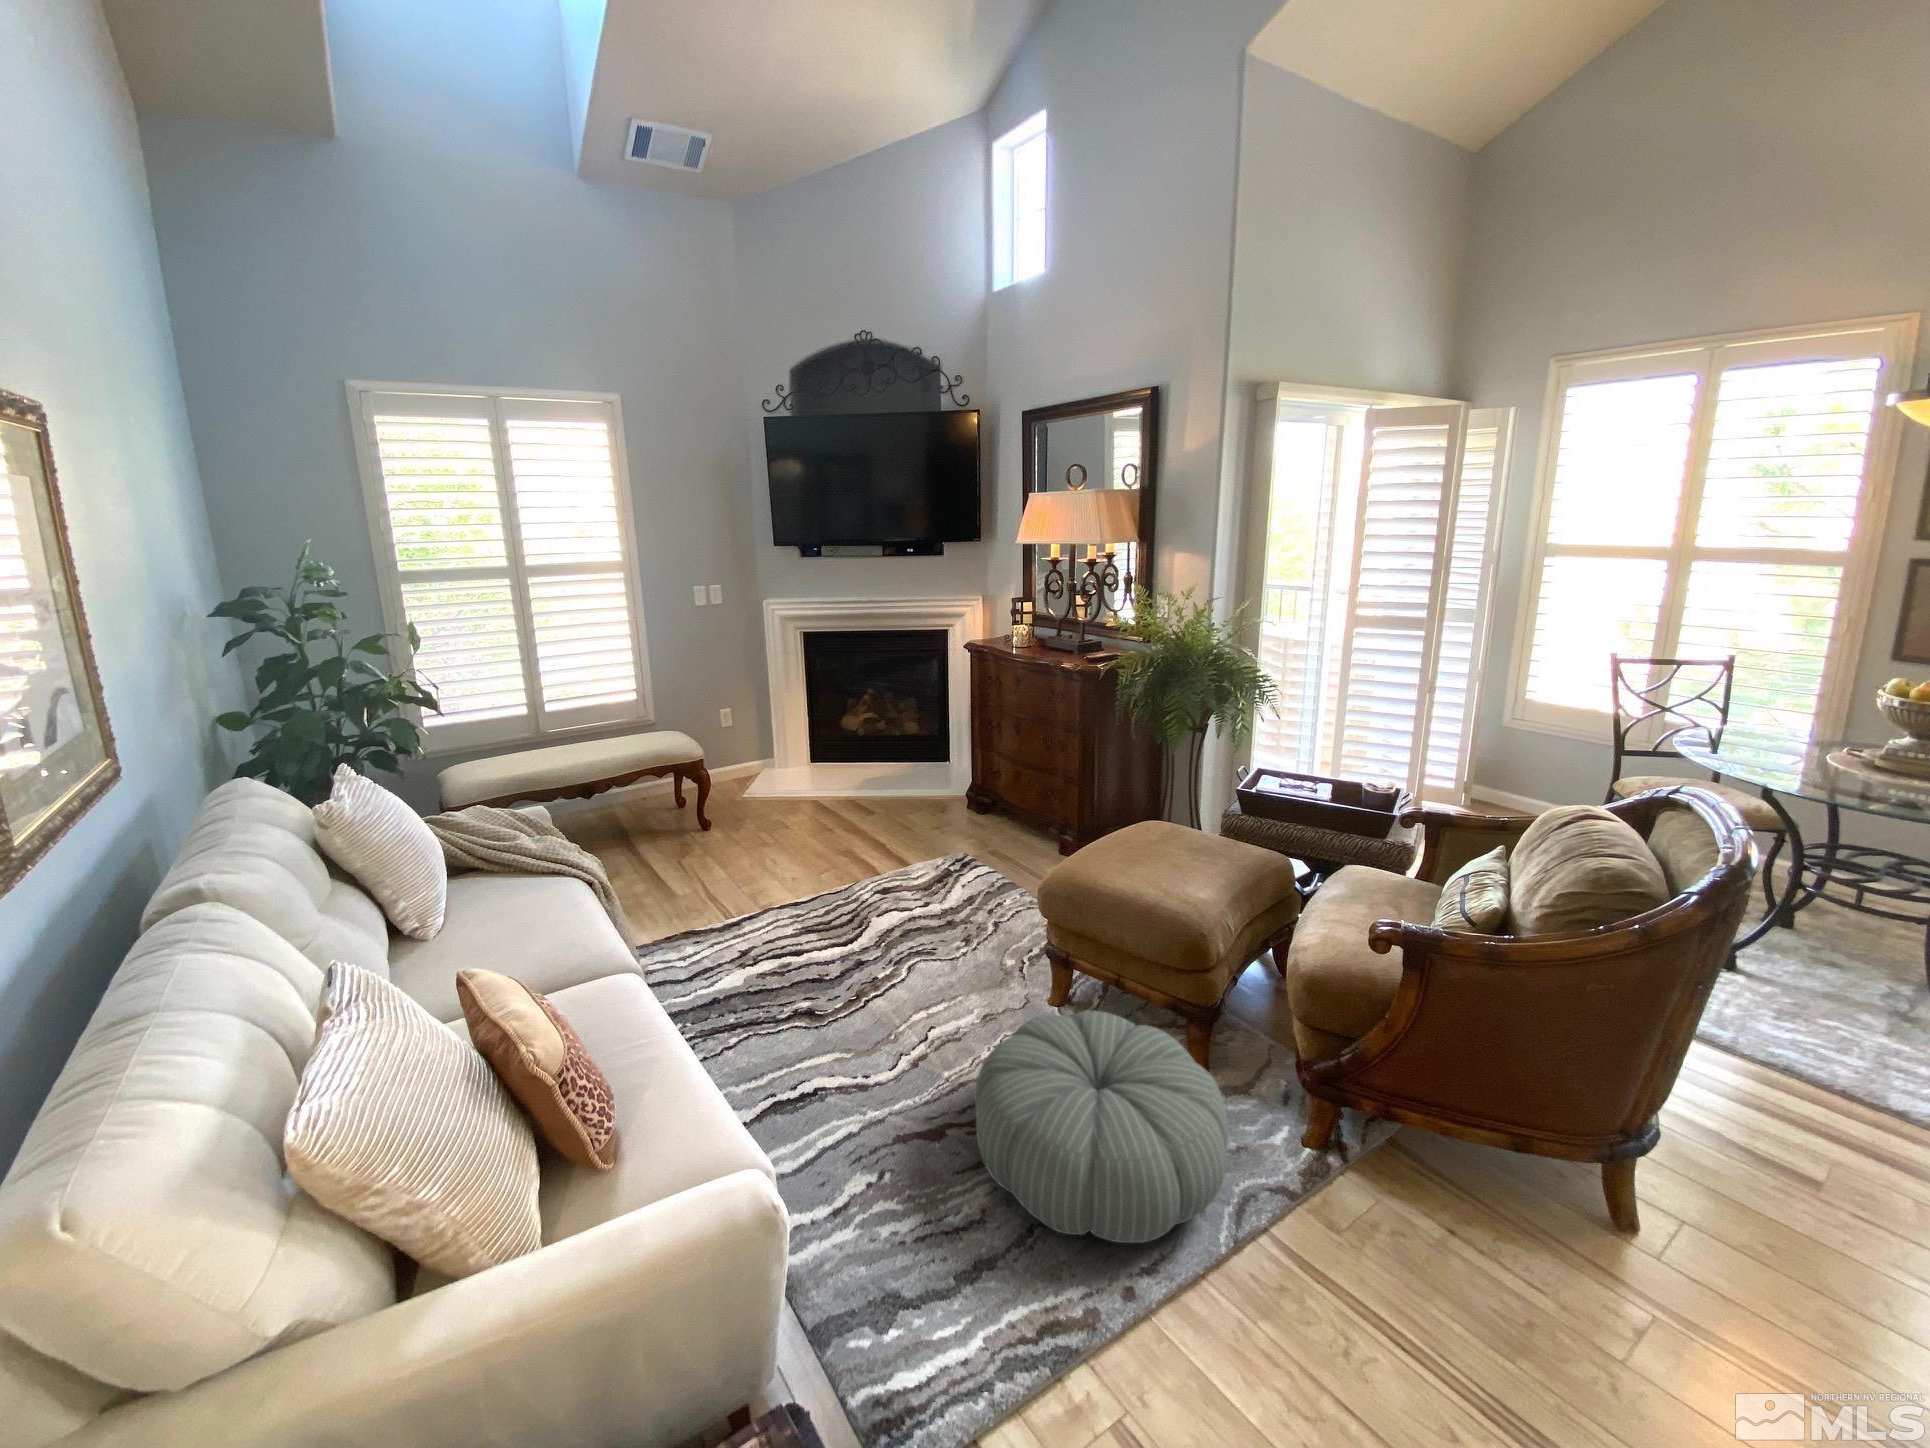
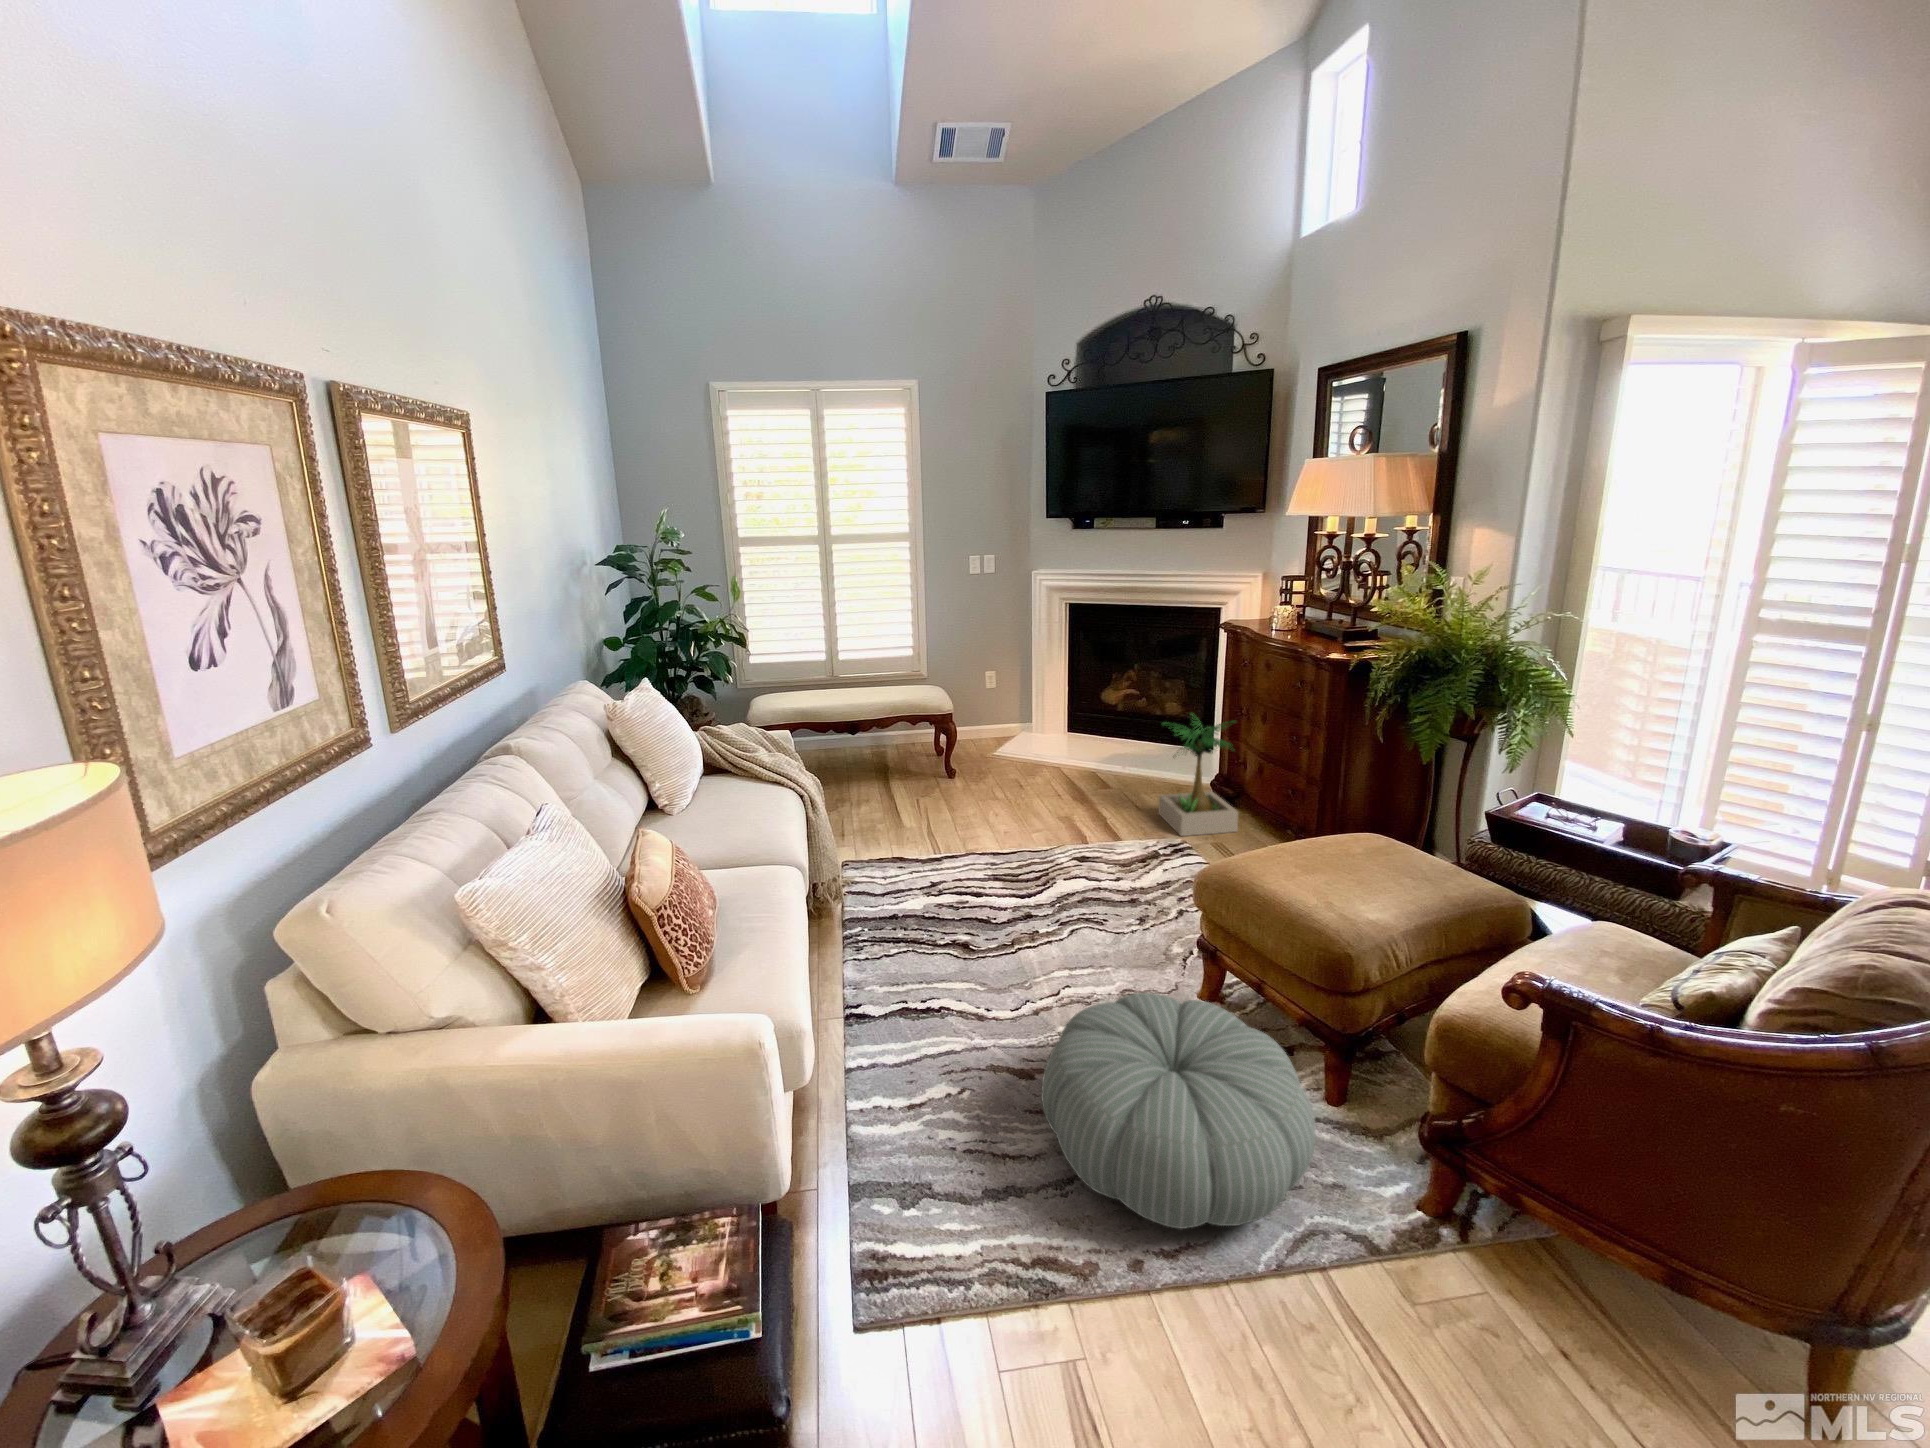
potted plant: none [922,730,1009,851] -> present [1158,718,1238,836]

